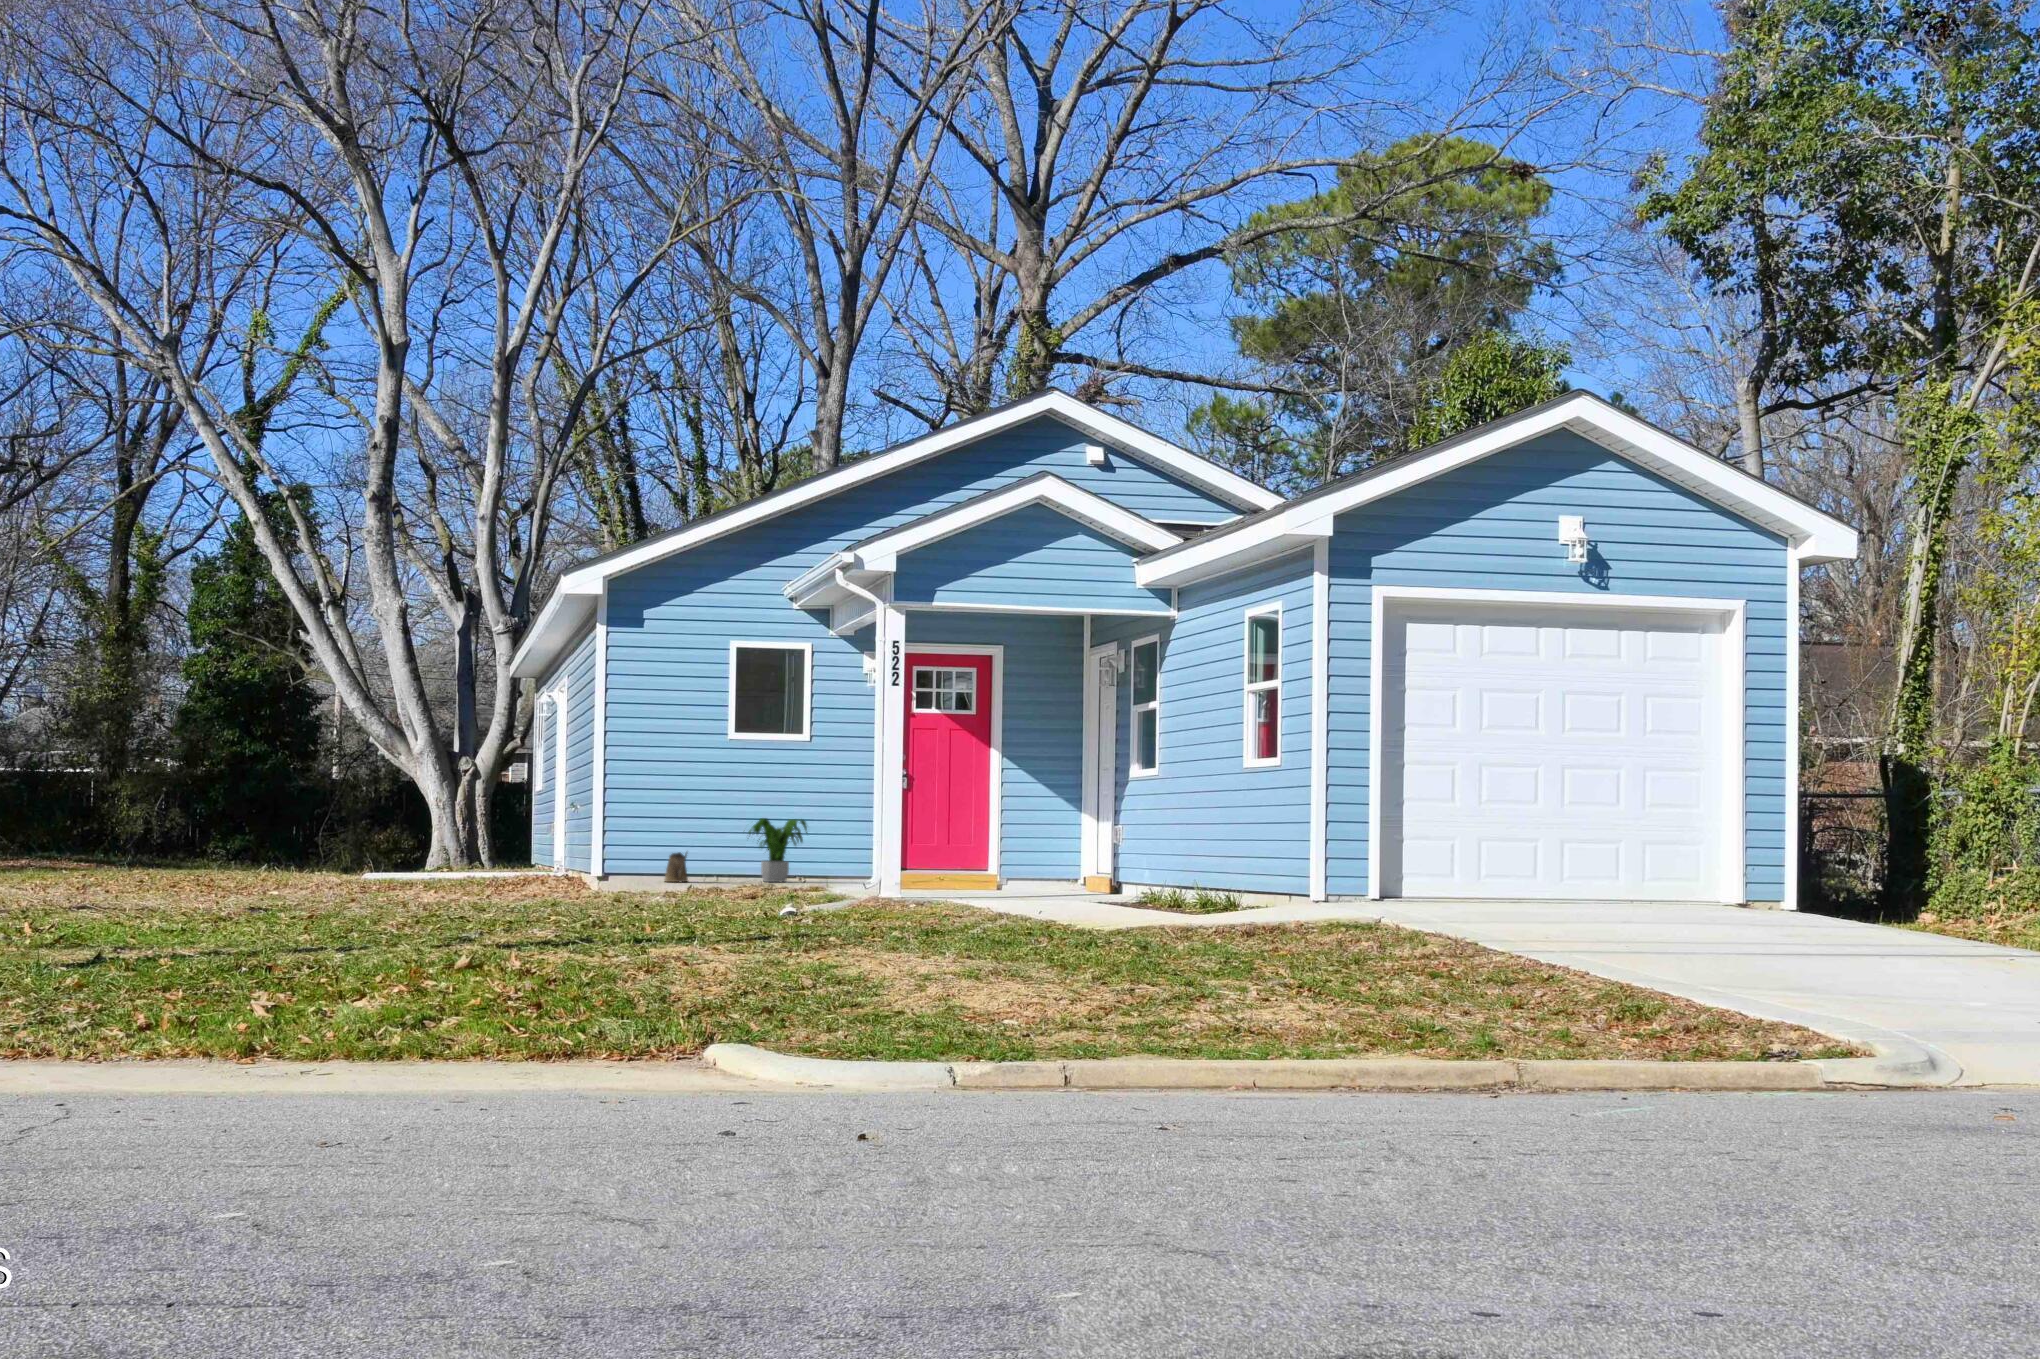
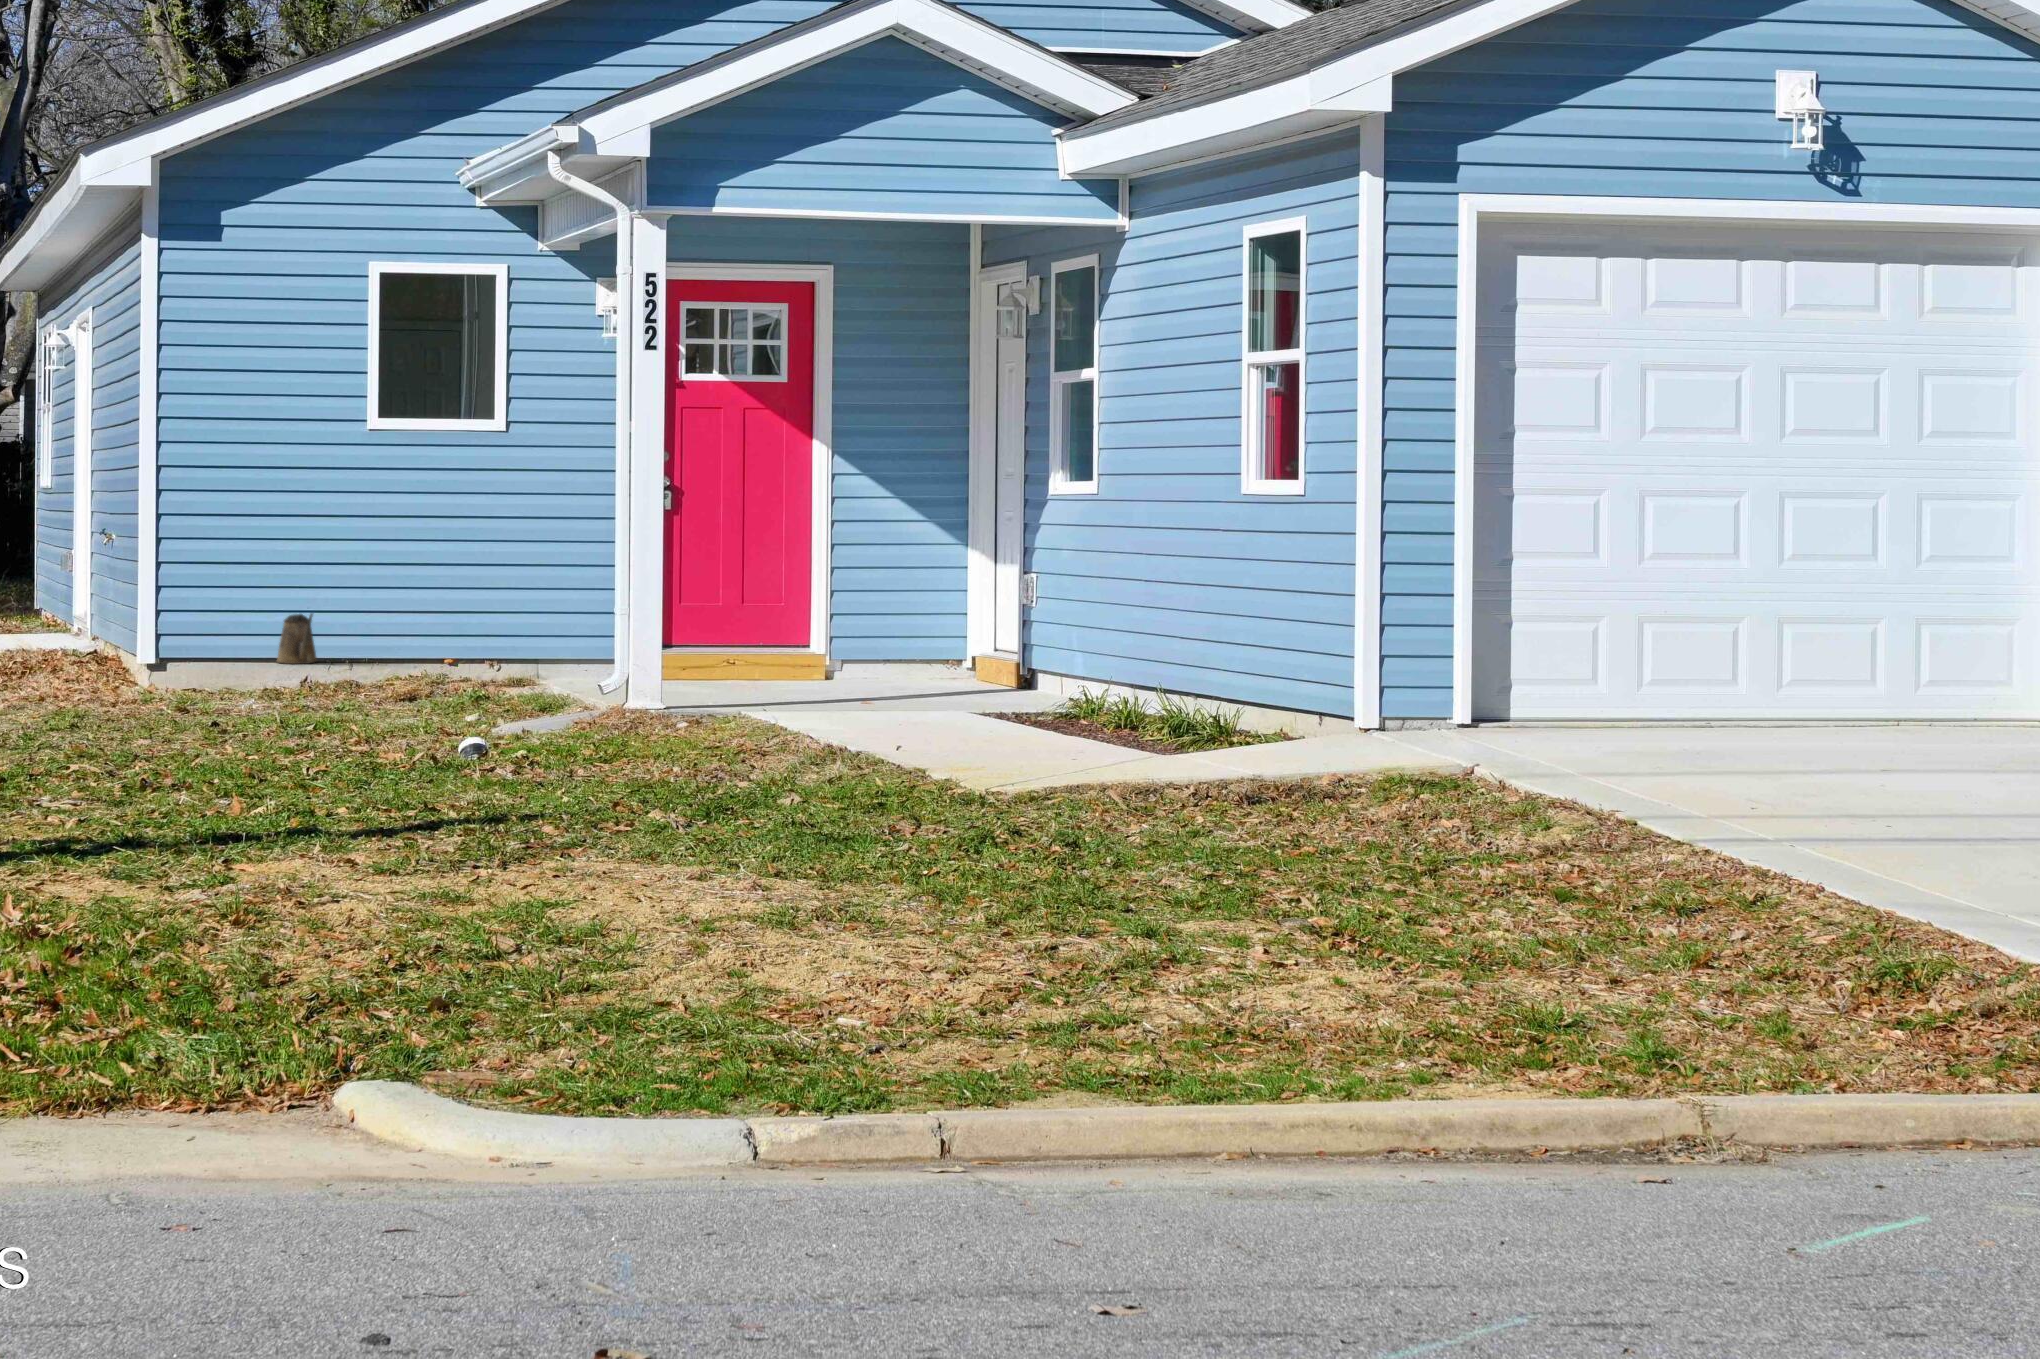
potted plant: present [749,818,807,882] -> none [408,555,520,661]

